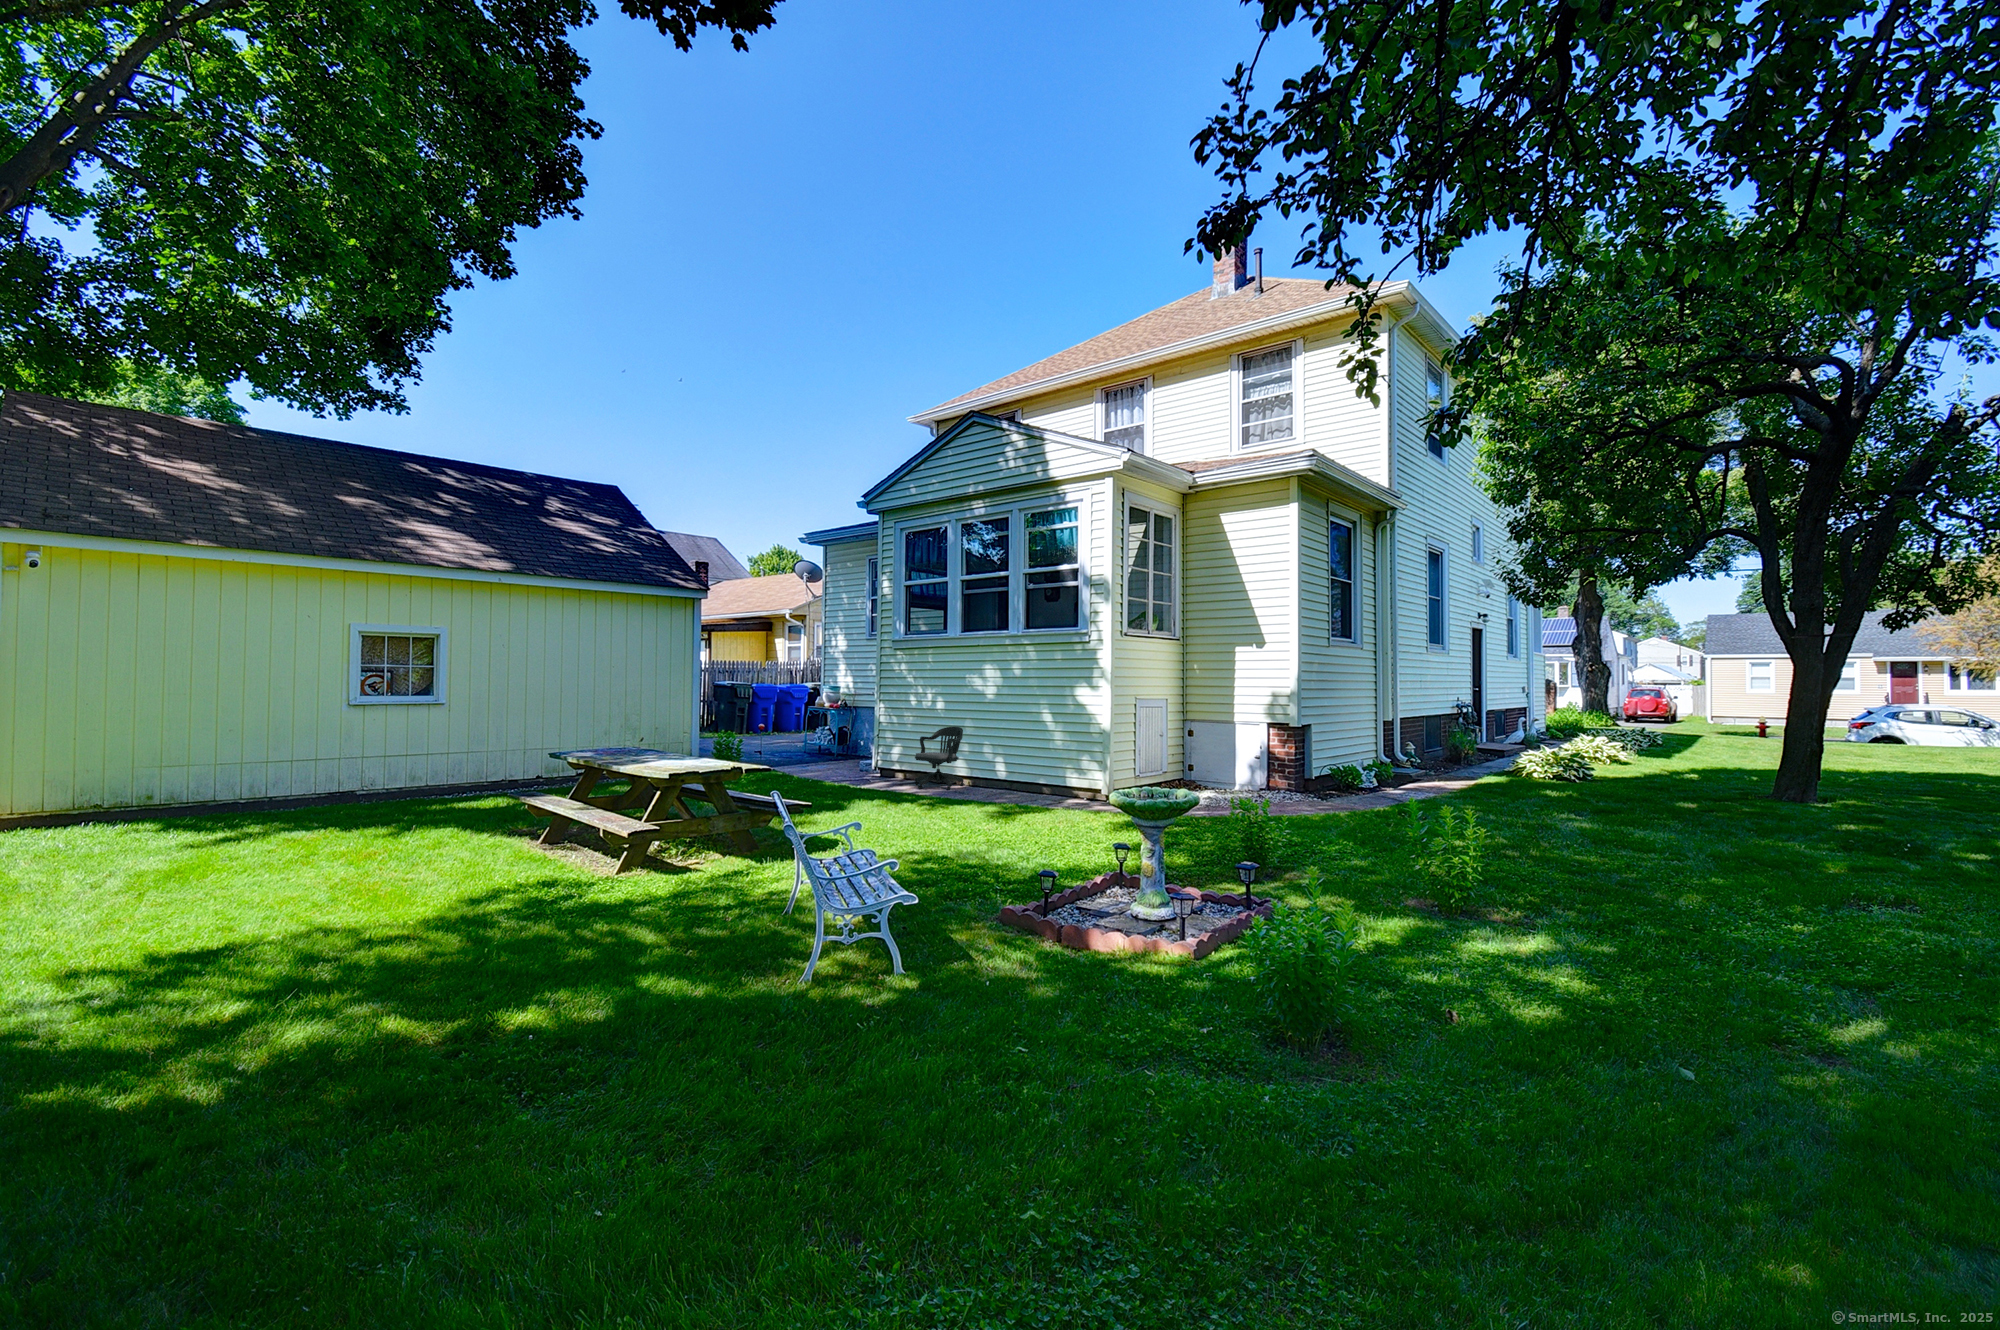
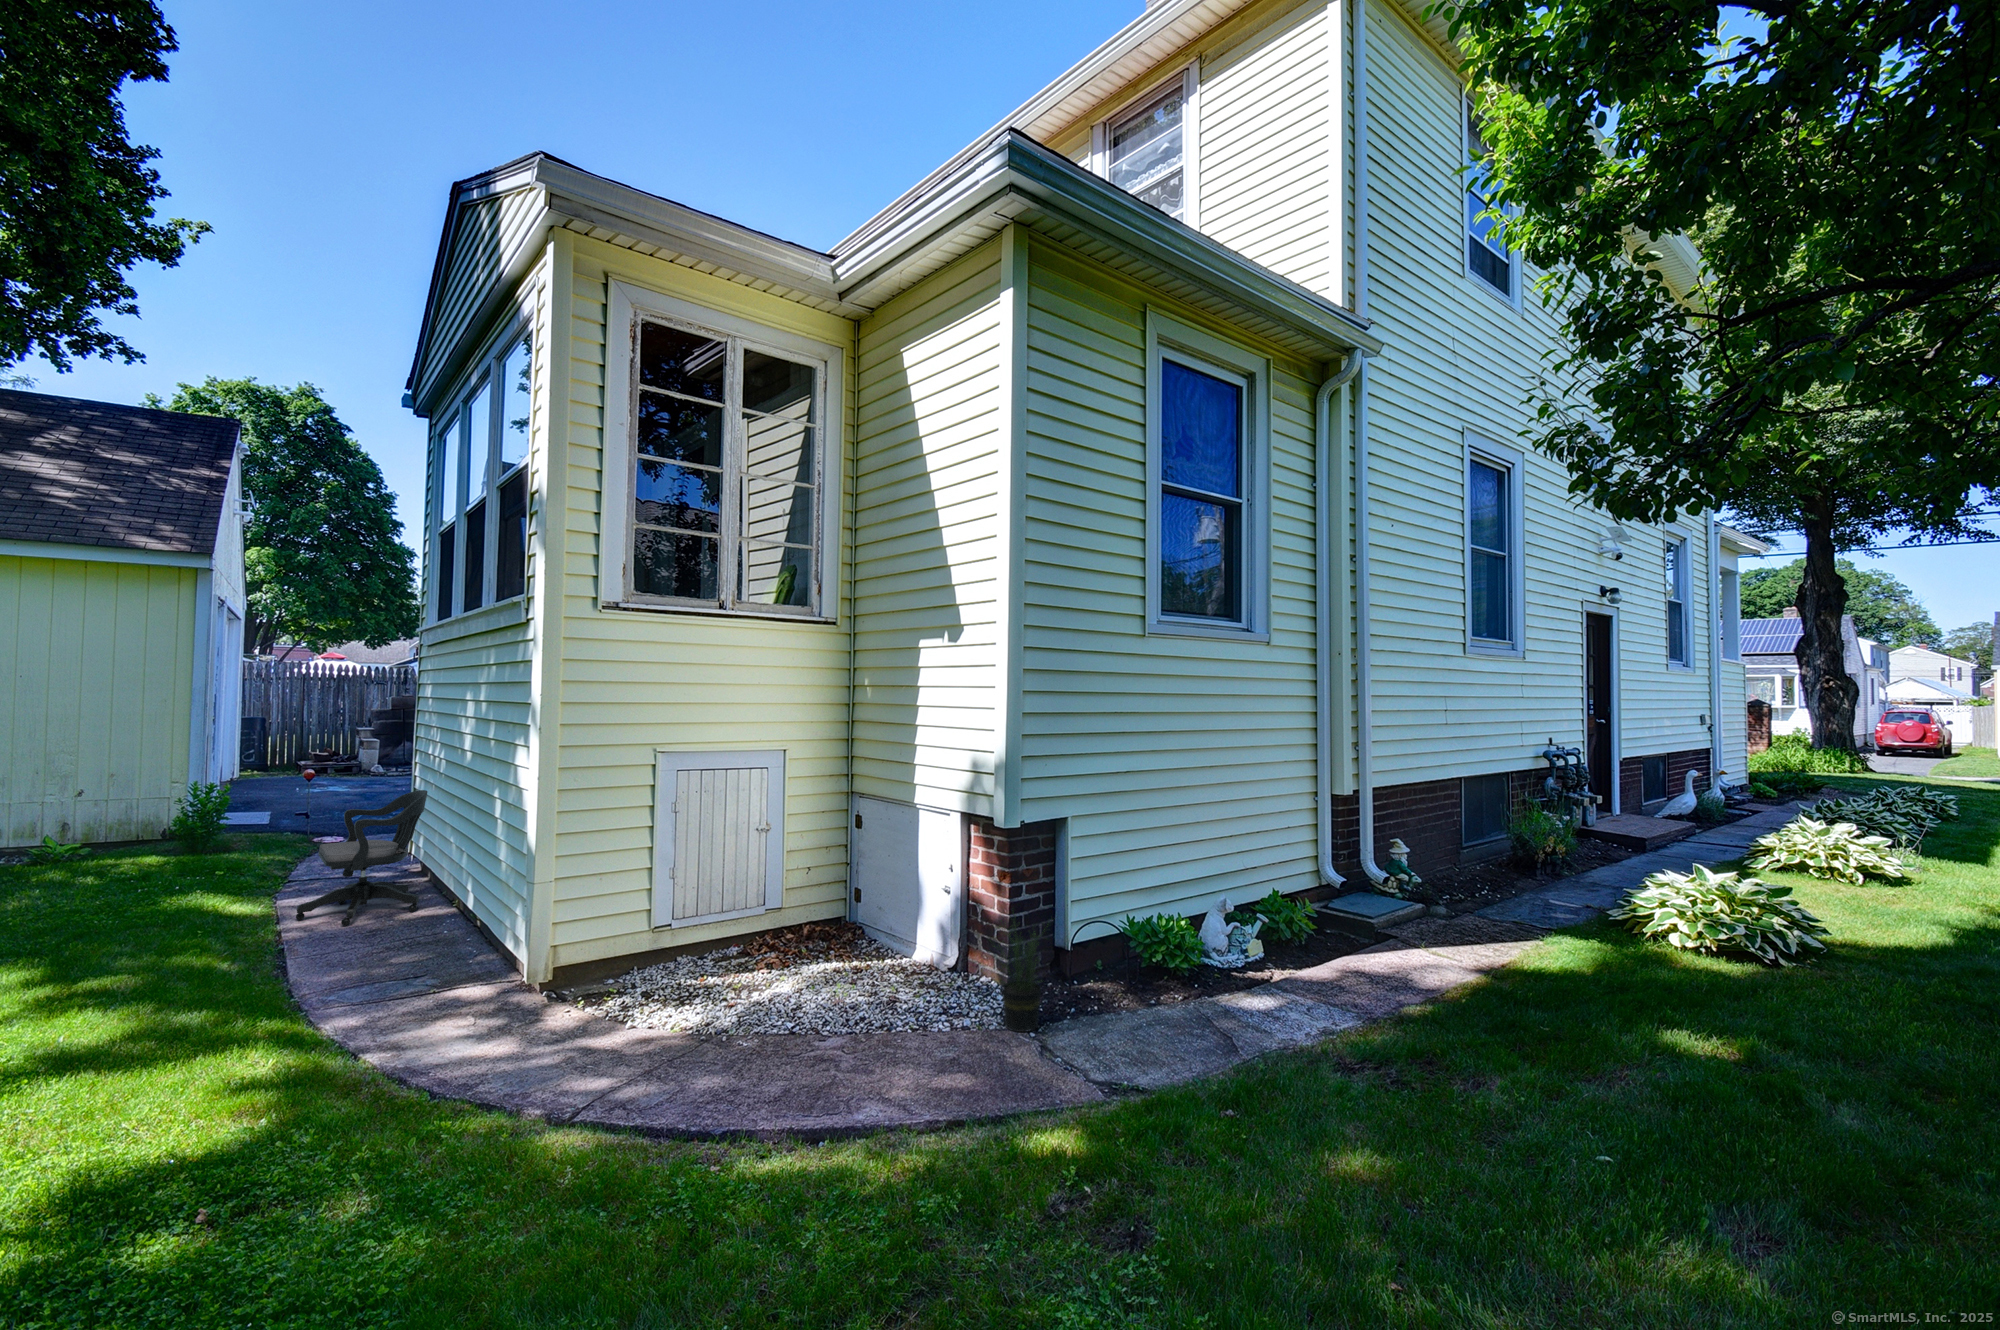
potted plant: none [1293,756,1322,802] -> present [993,912,1048,1032]

